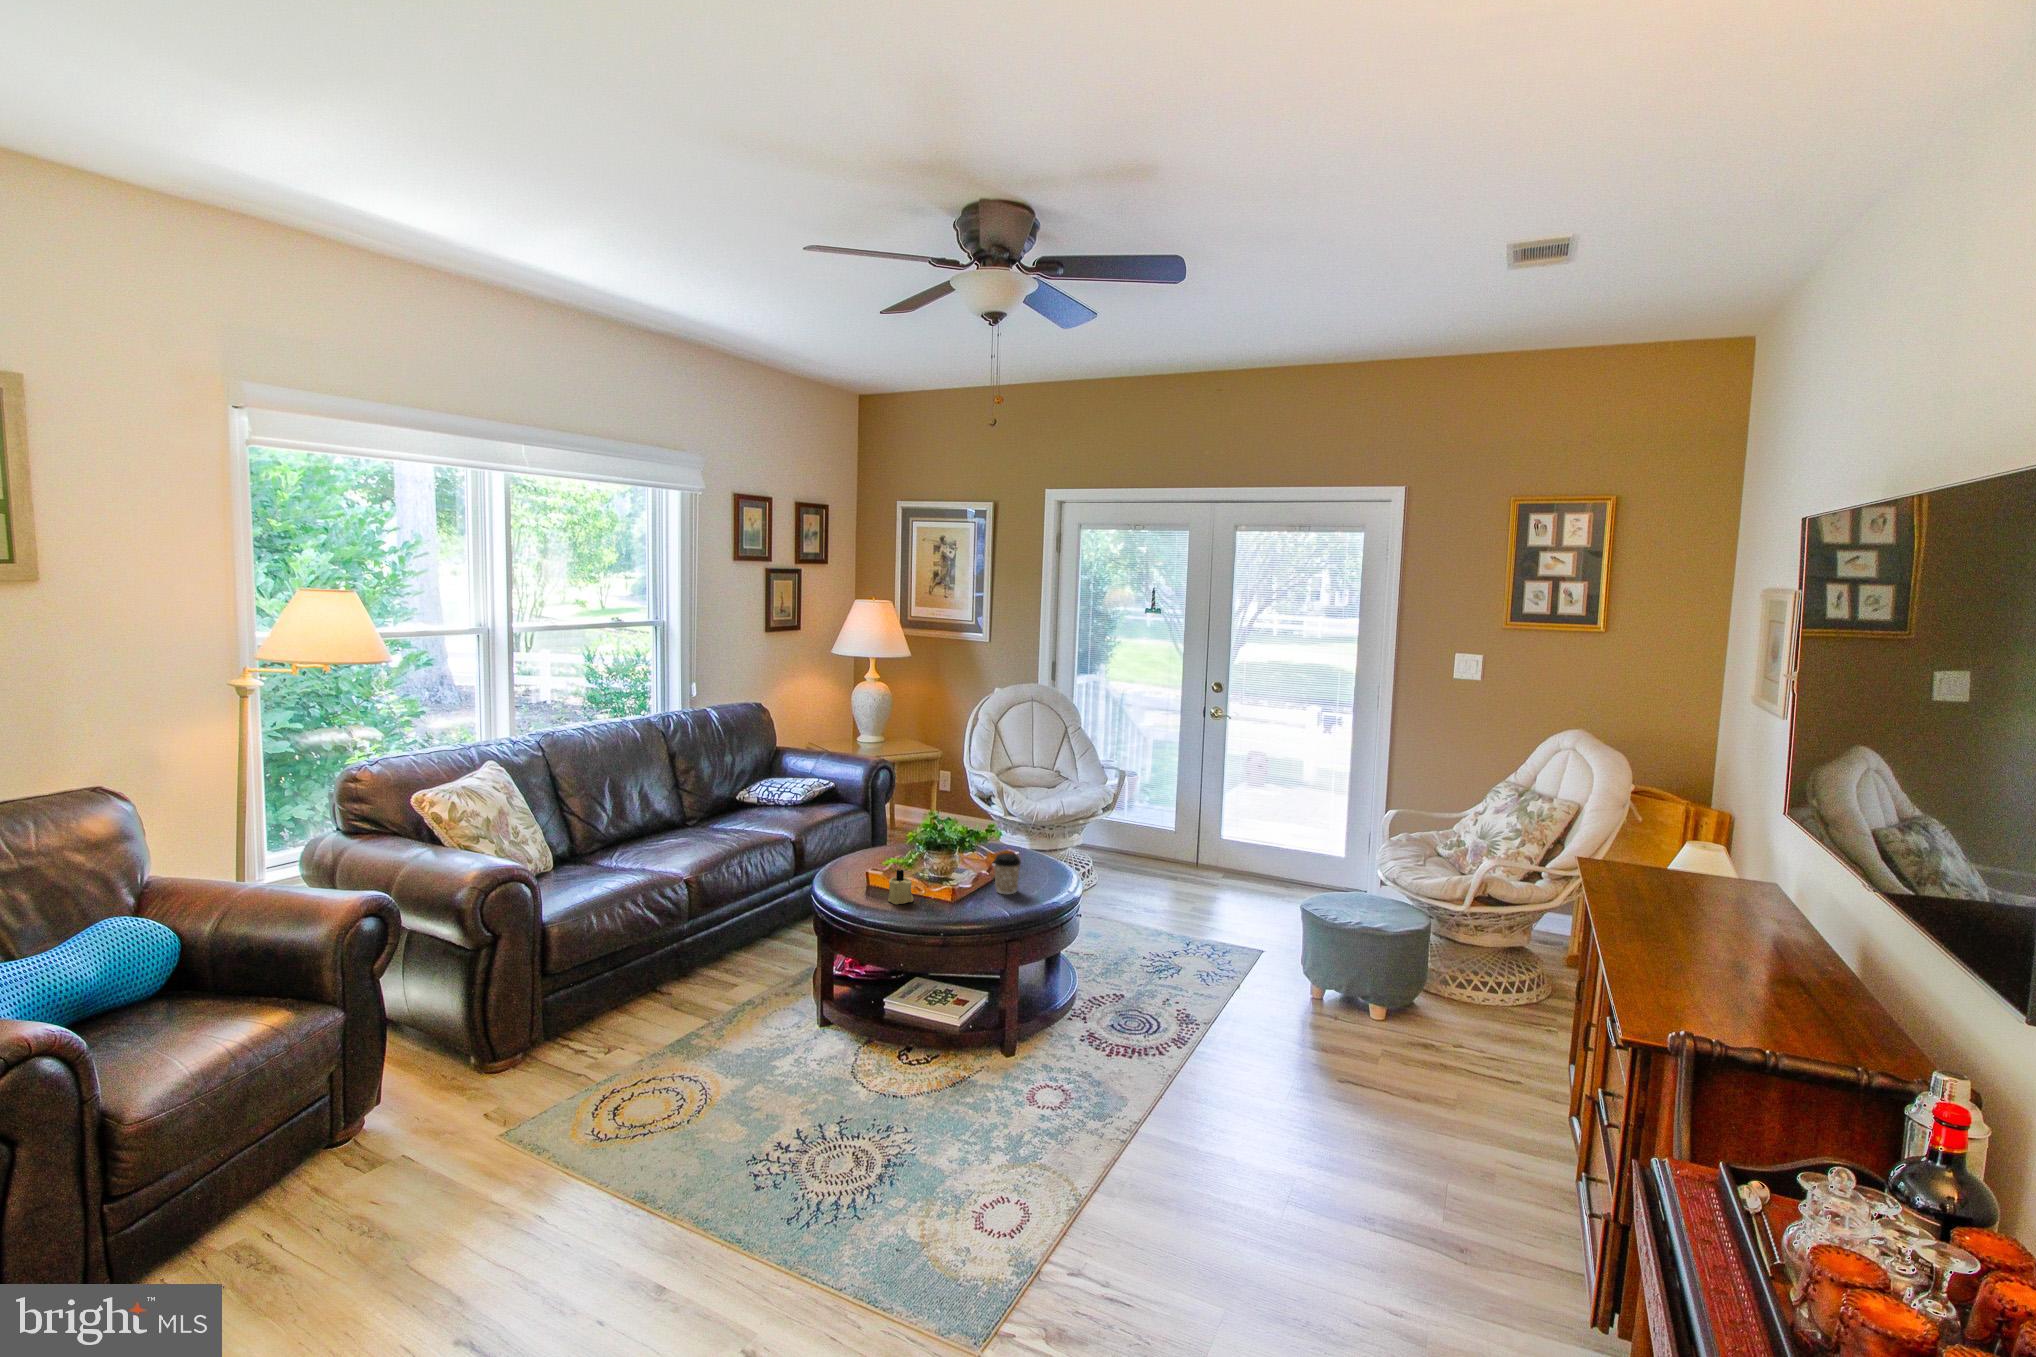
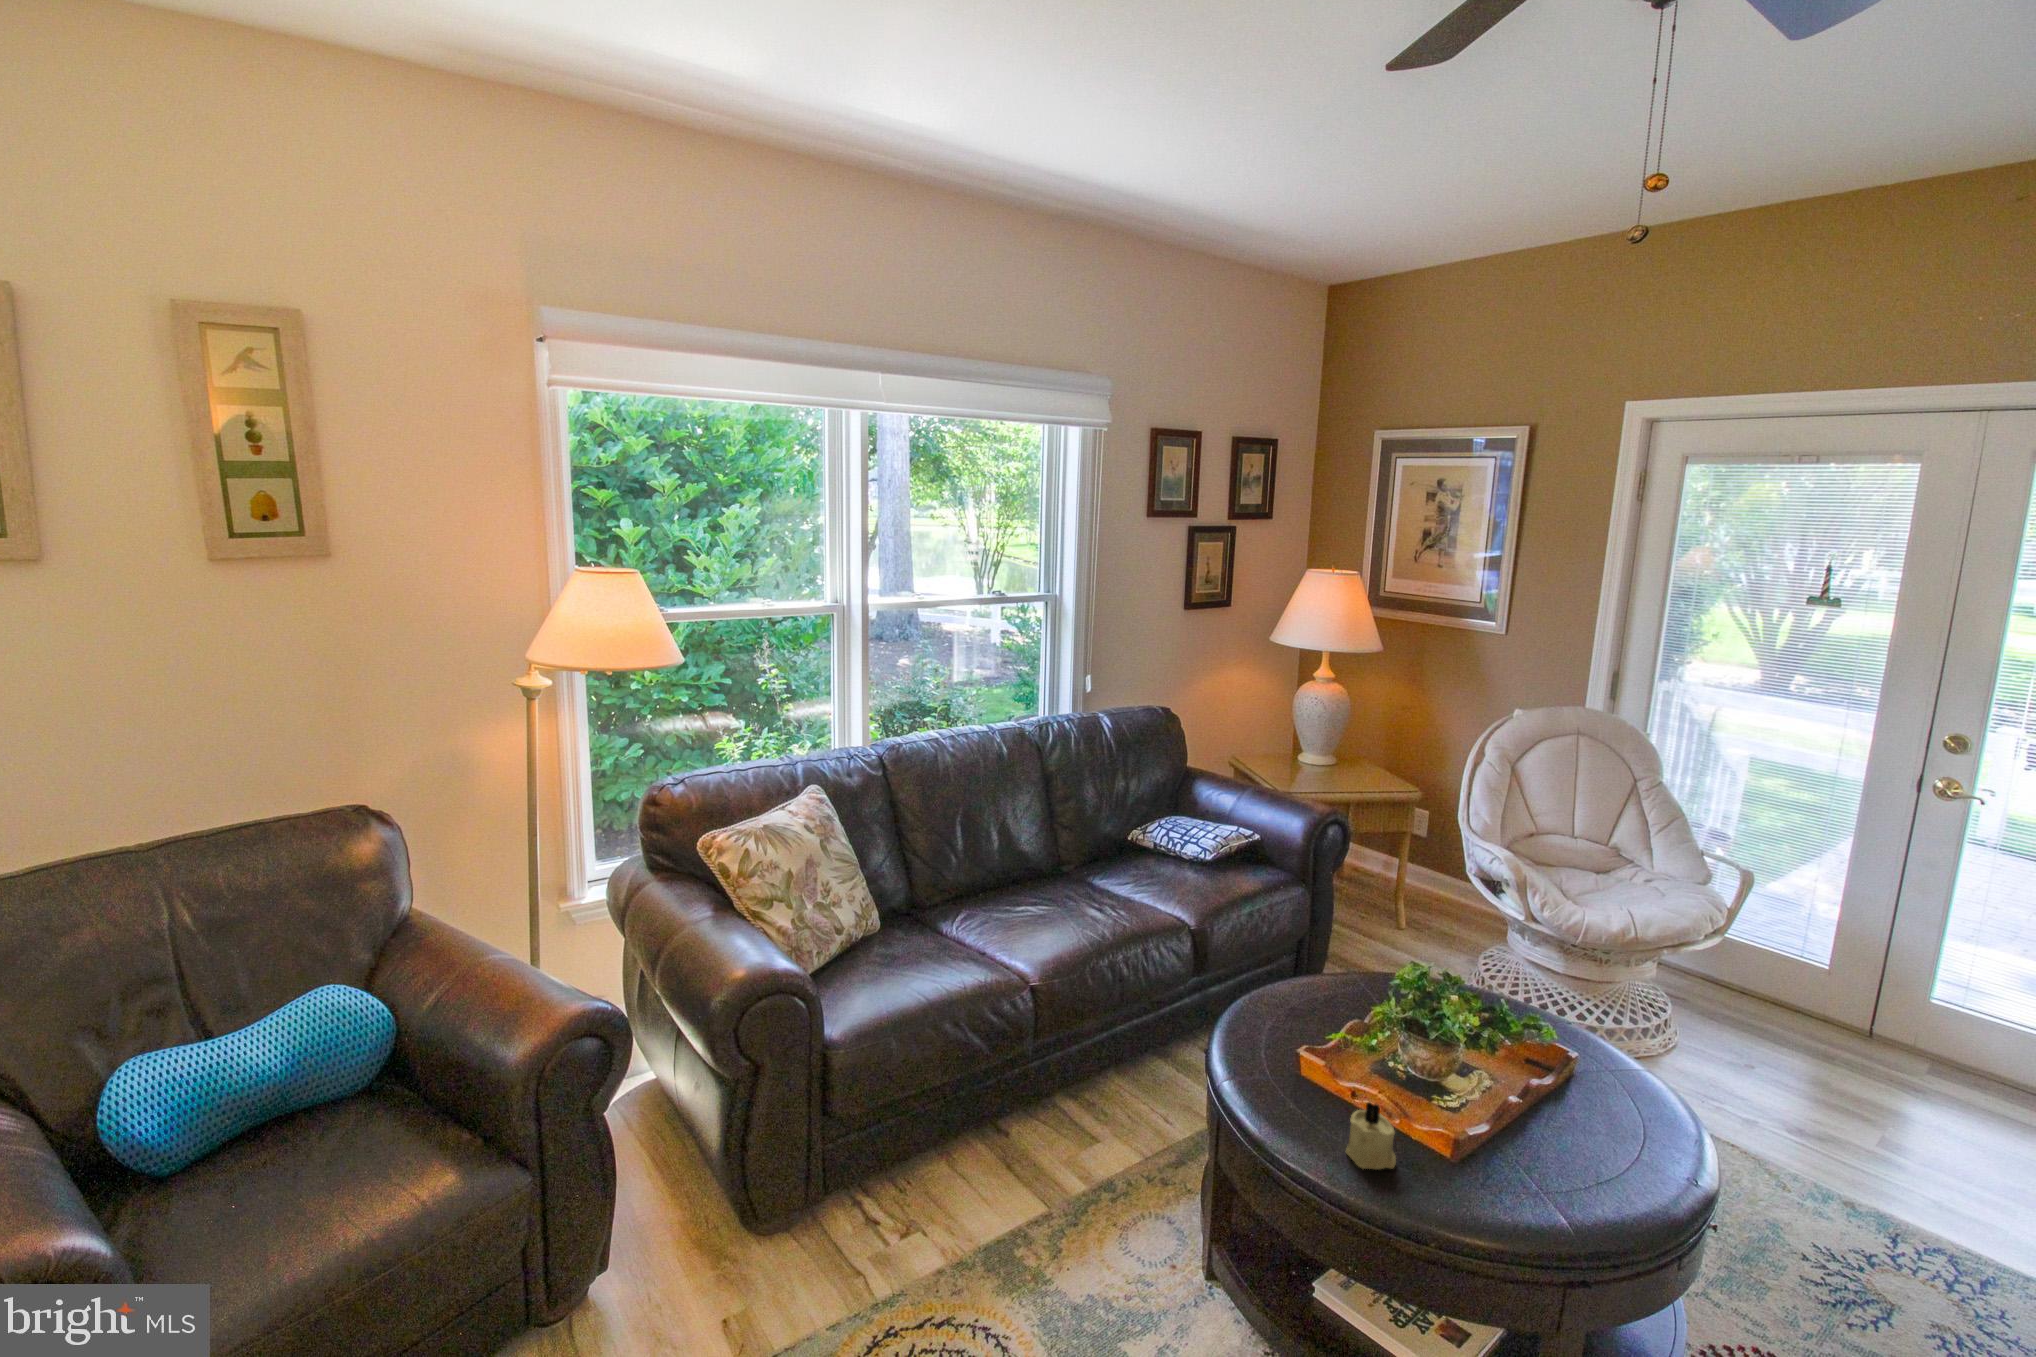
coffee cup: present [994,853,1021,894] -> none [1566,1100,1631,1191]

